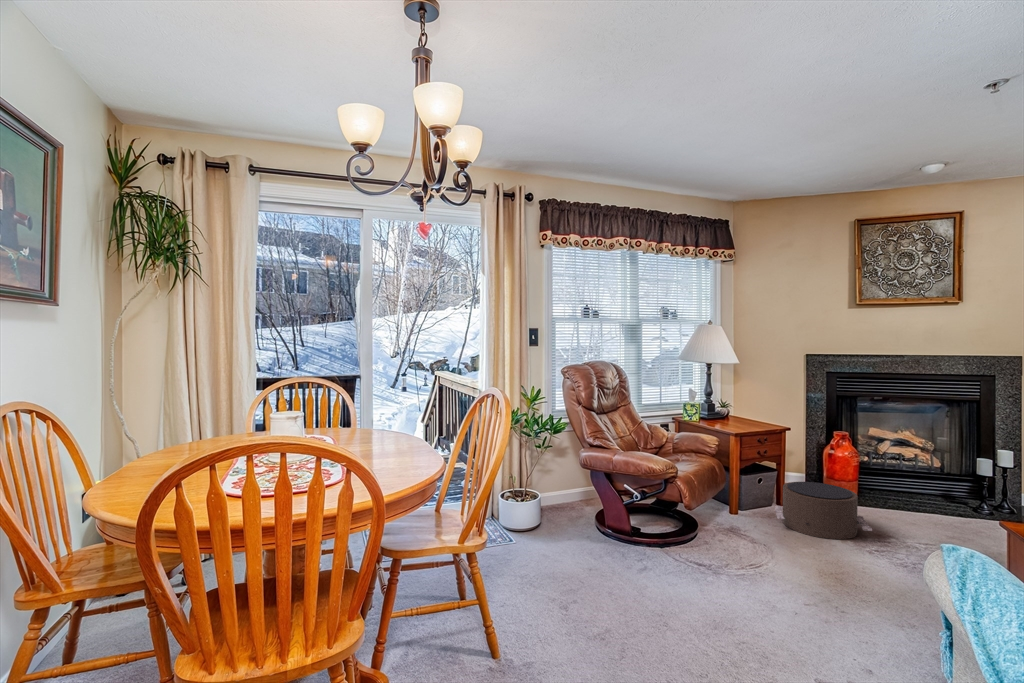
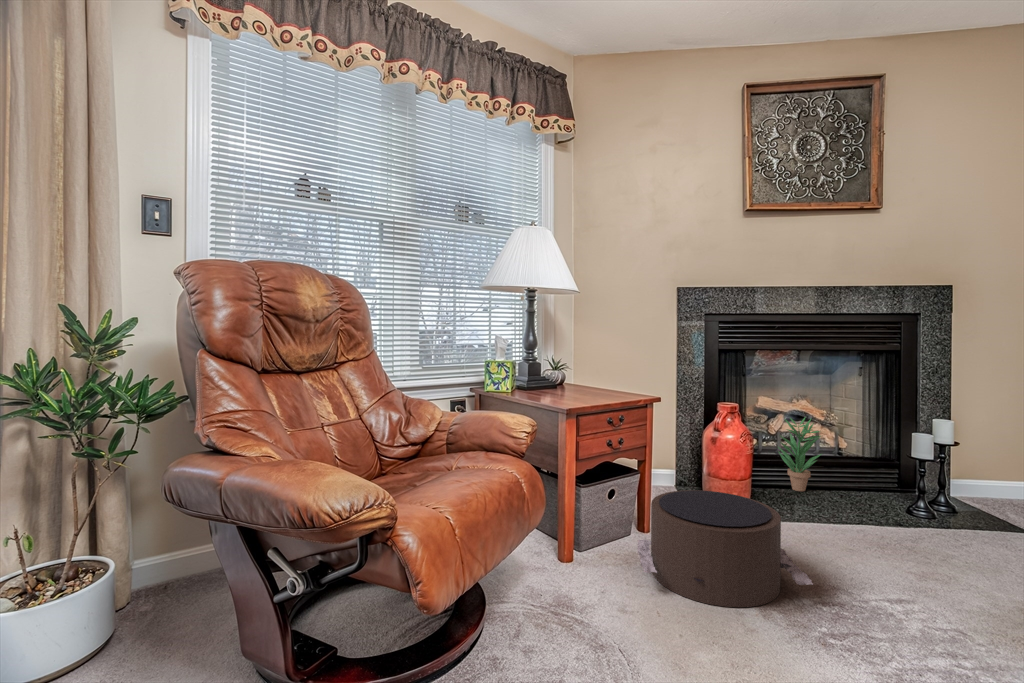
potted plant: none [883,443,916,494] -> present [778,418,822,491]

